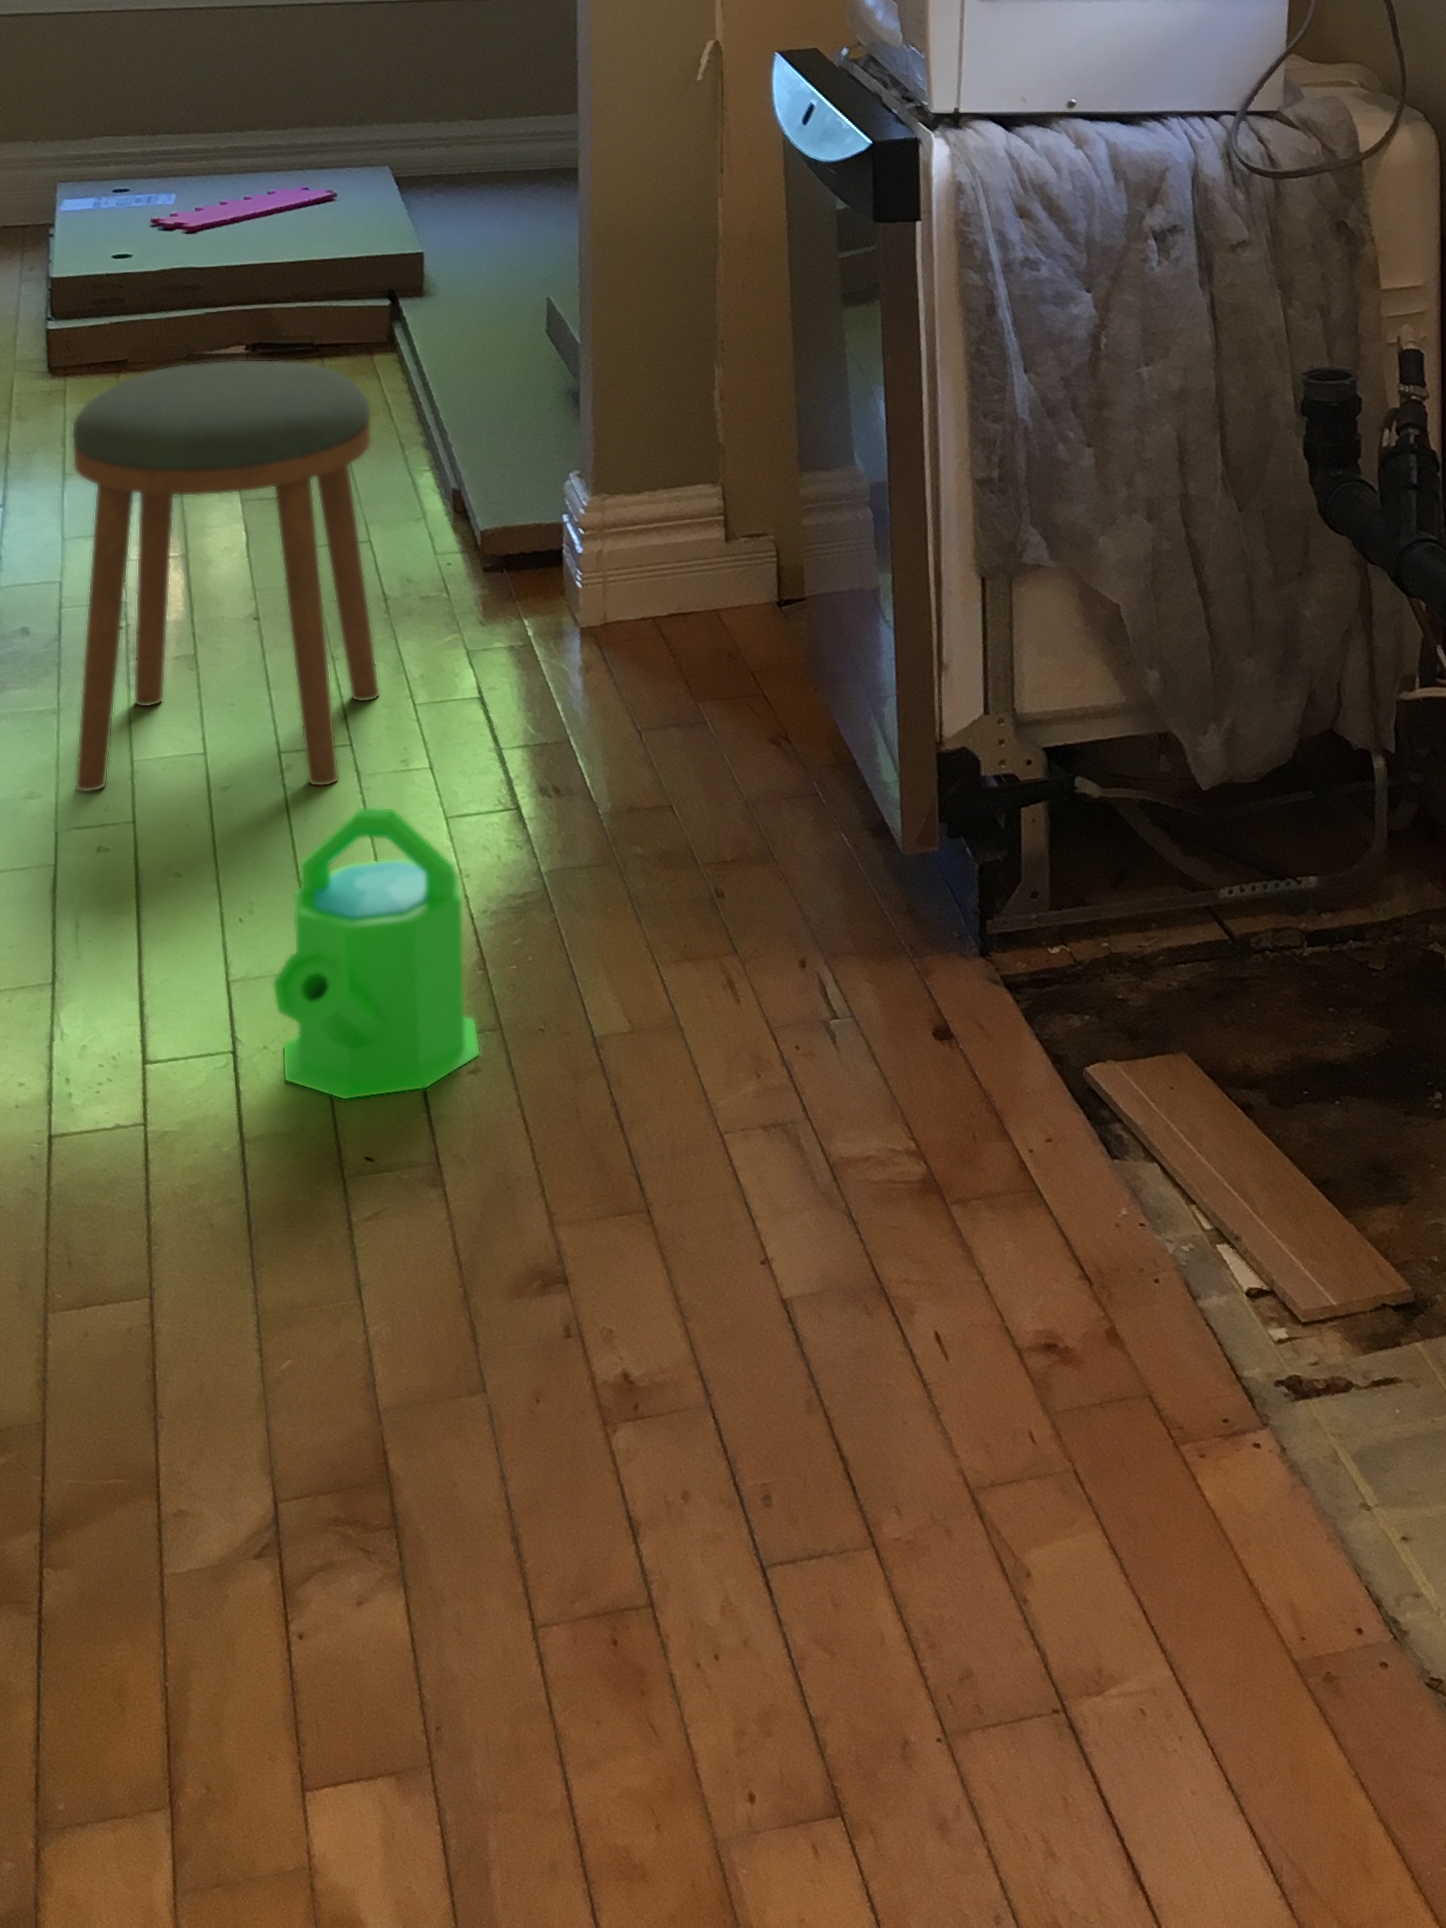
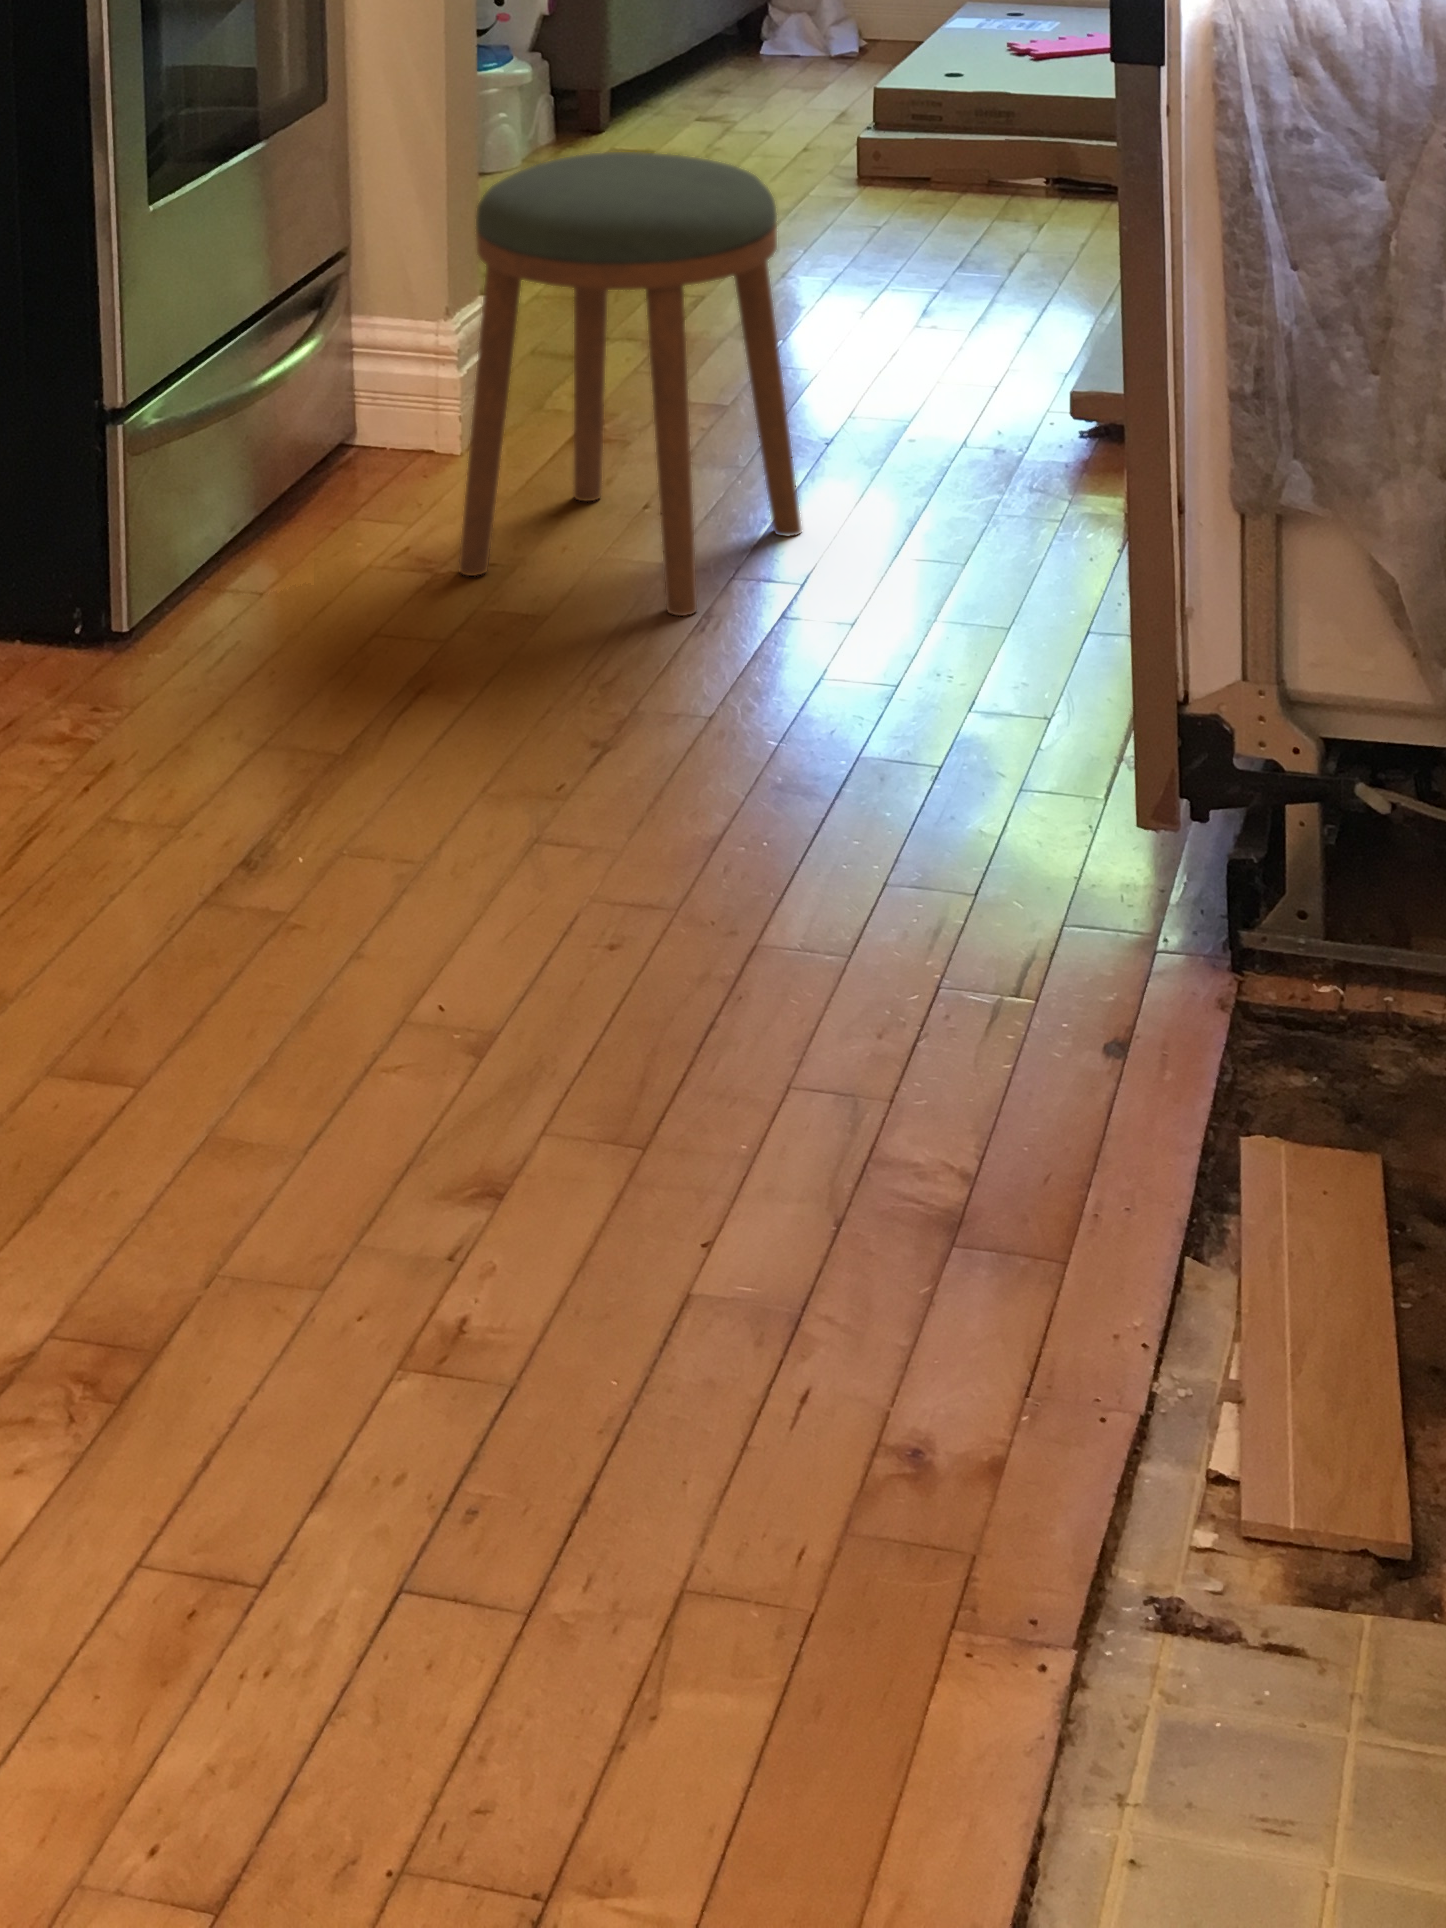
watering can: present [274,808,479,1098] -> none [353,640,634,956]

